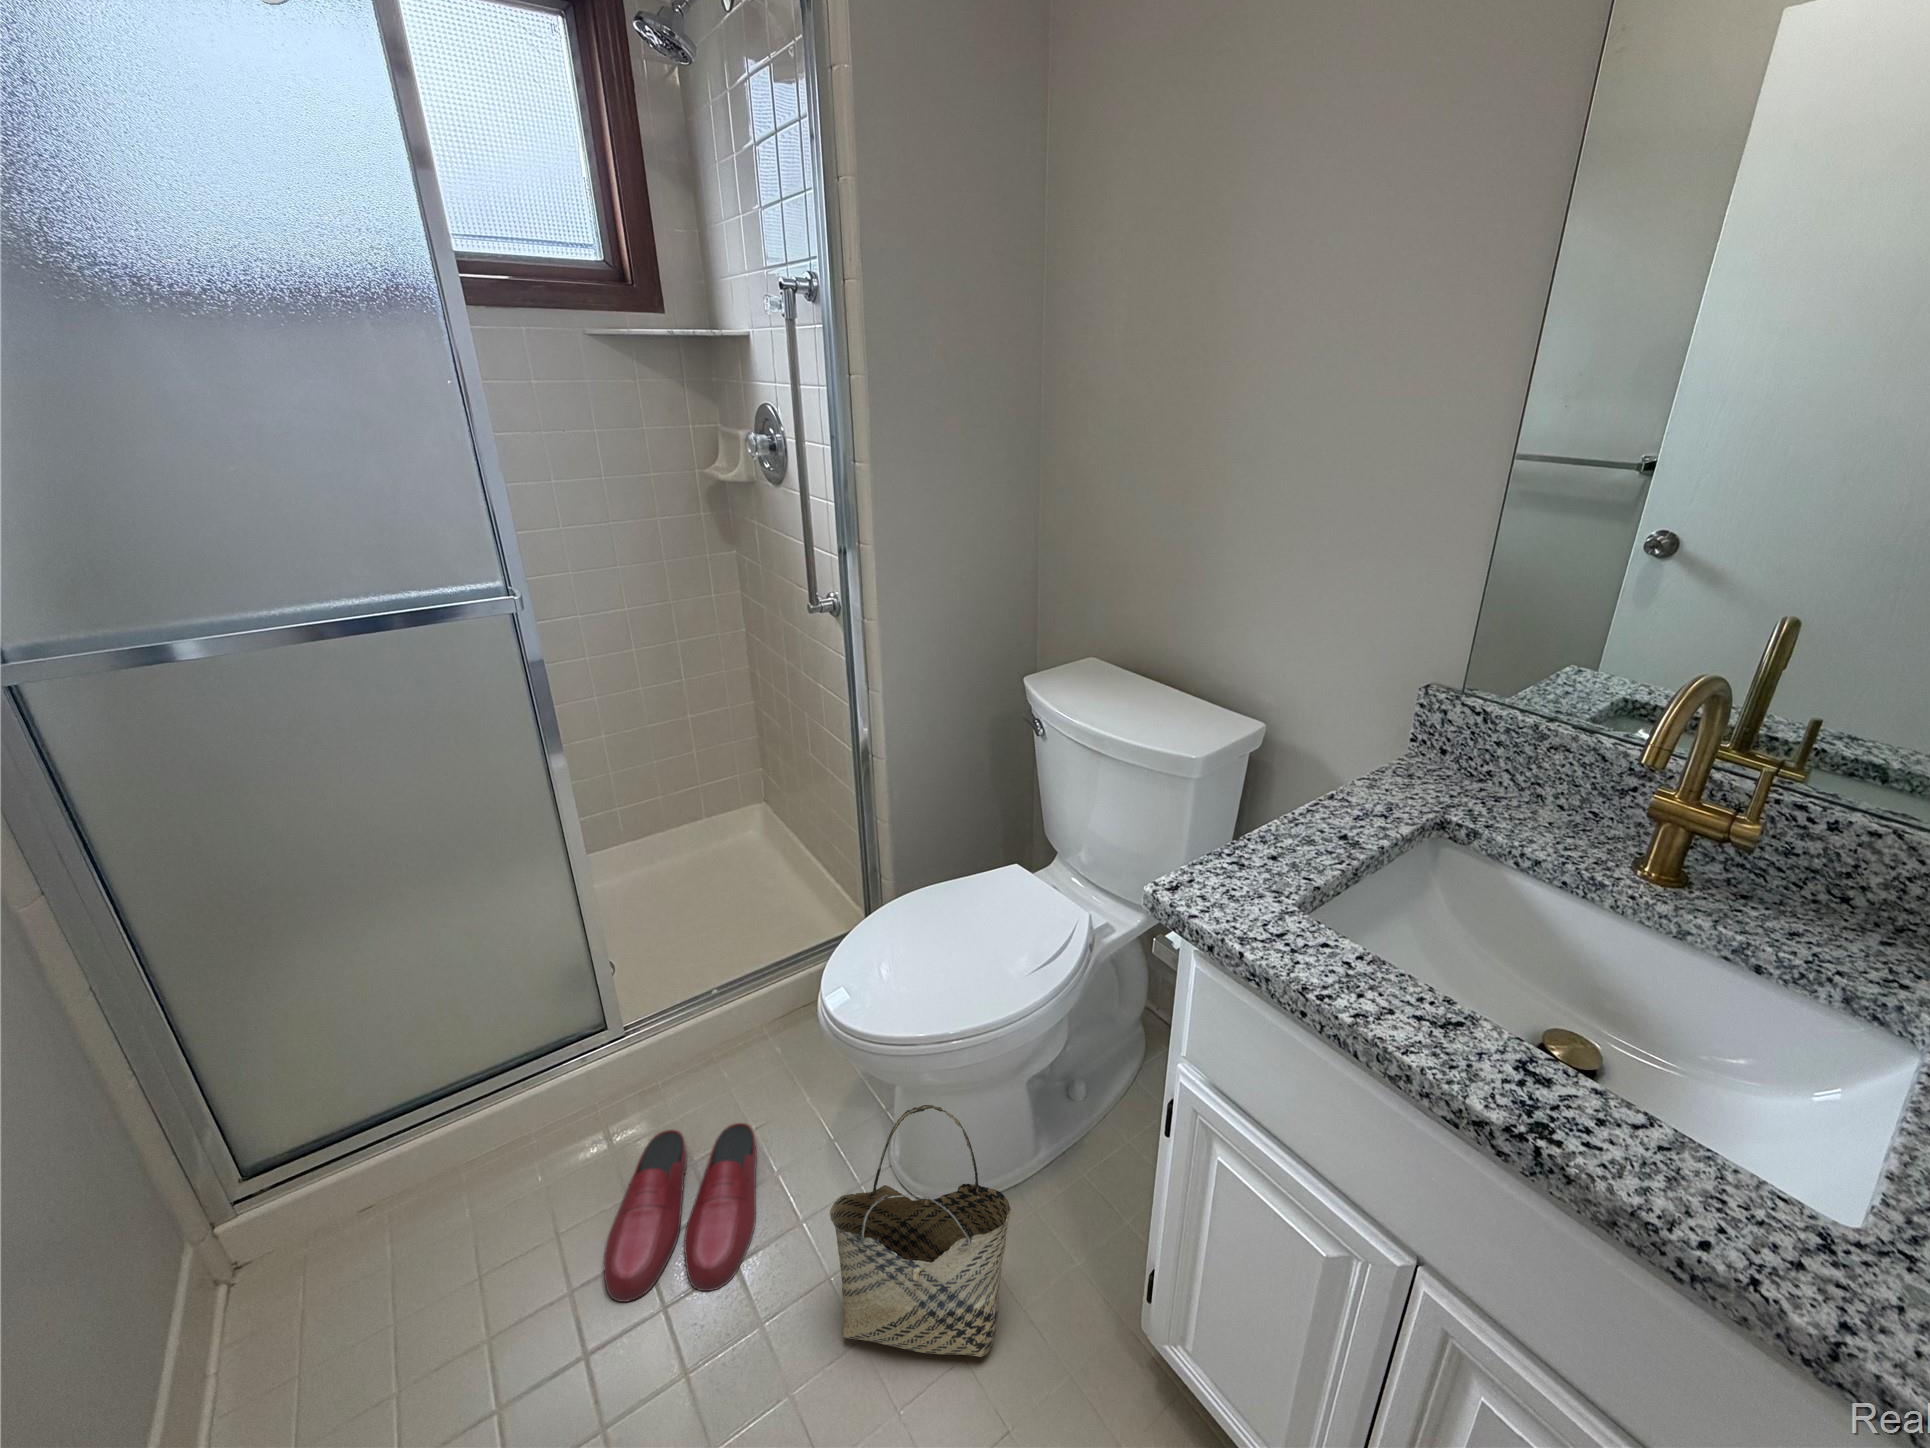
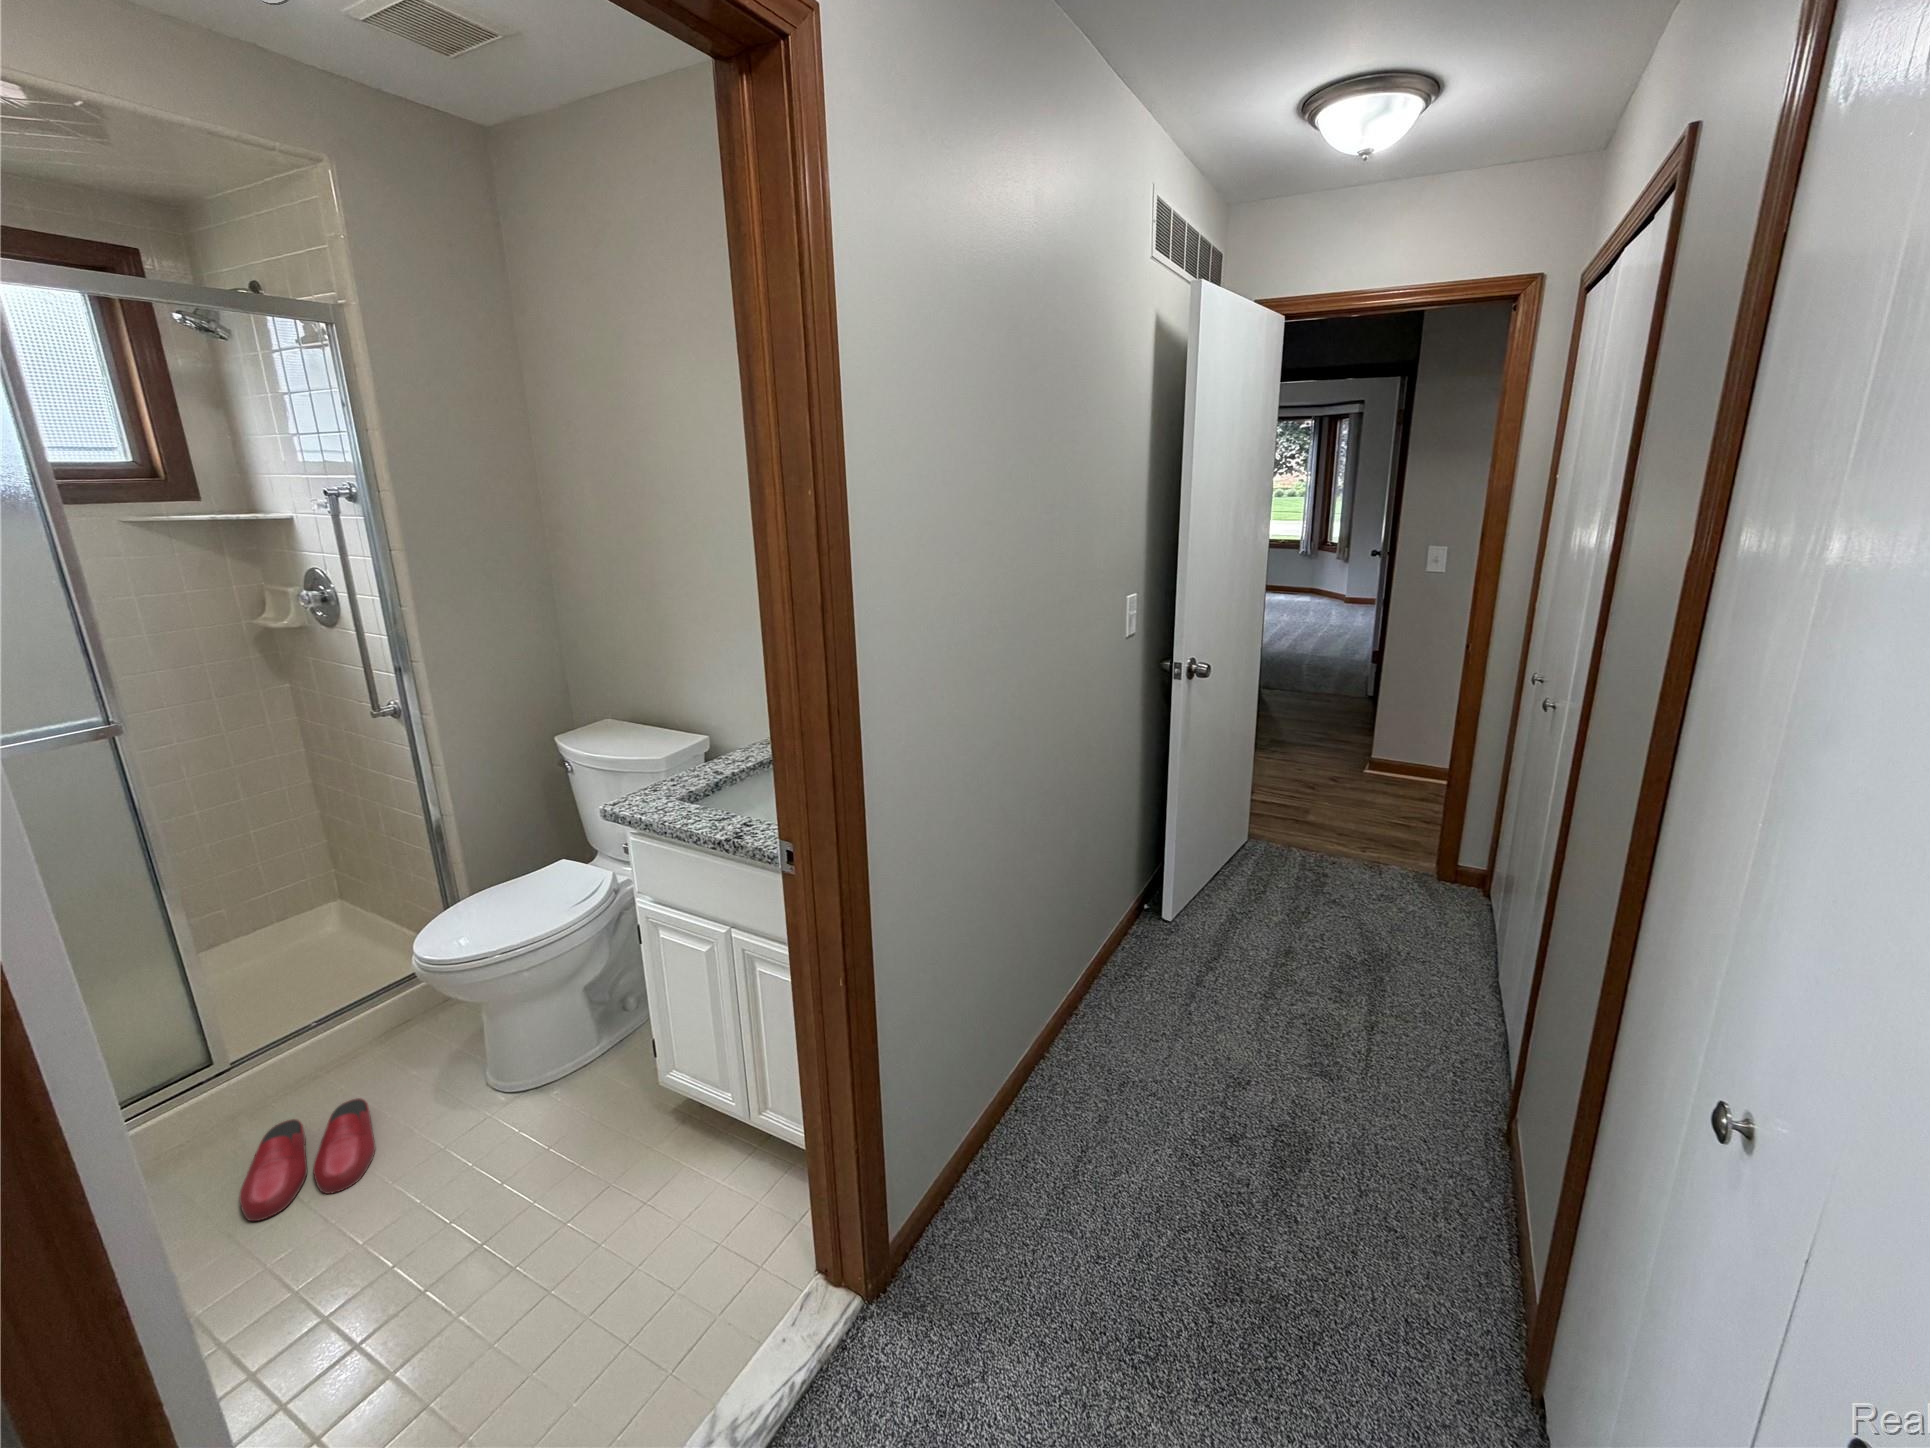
woven basket: present [830,1105,1011,1357] -> none [435,999,572,1172]

